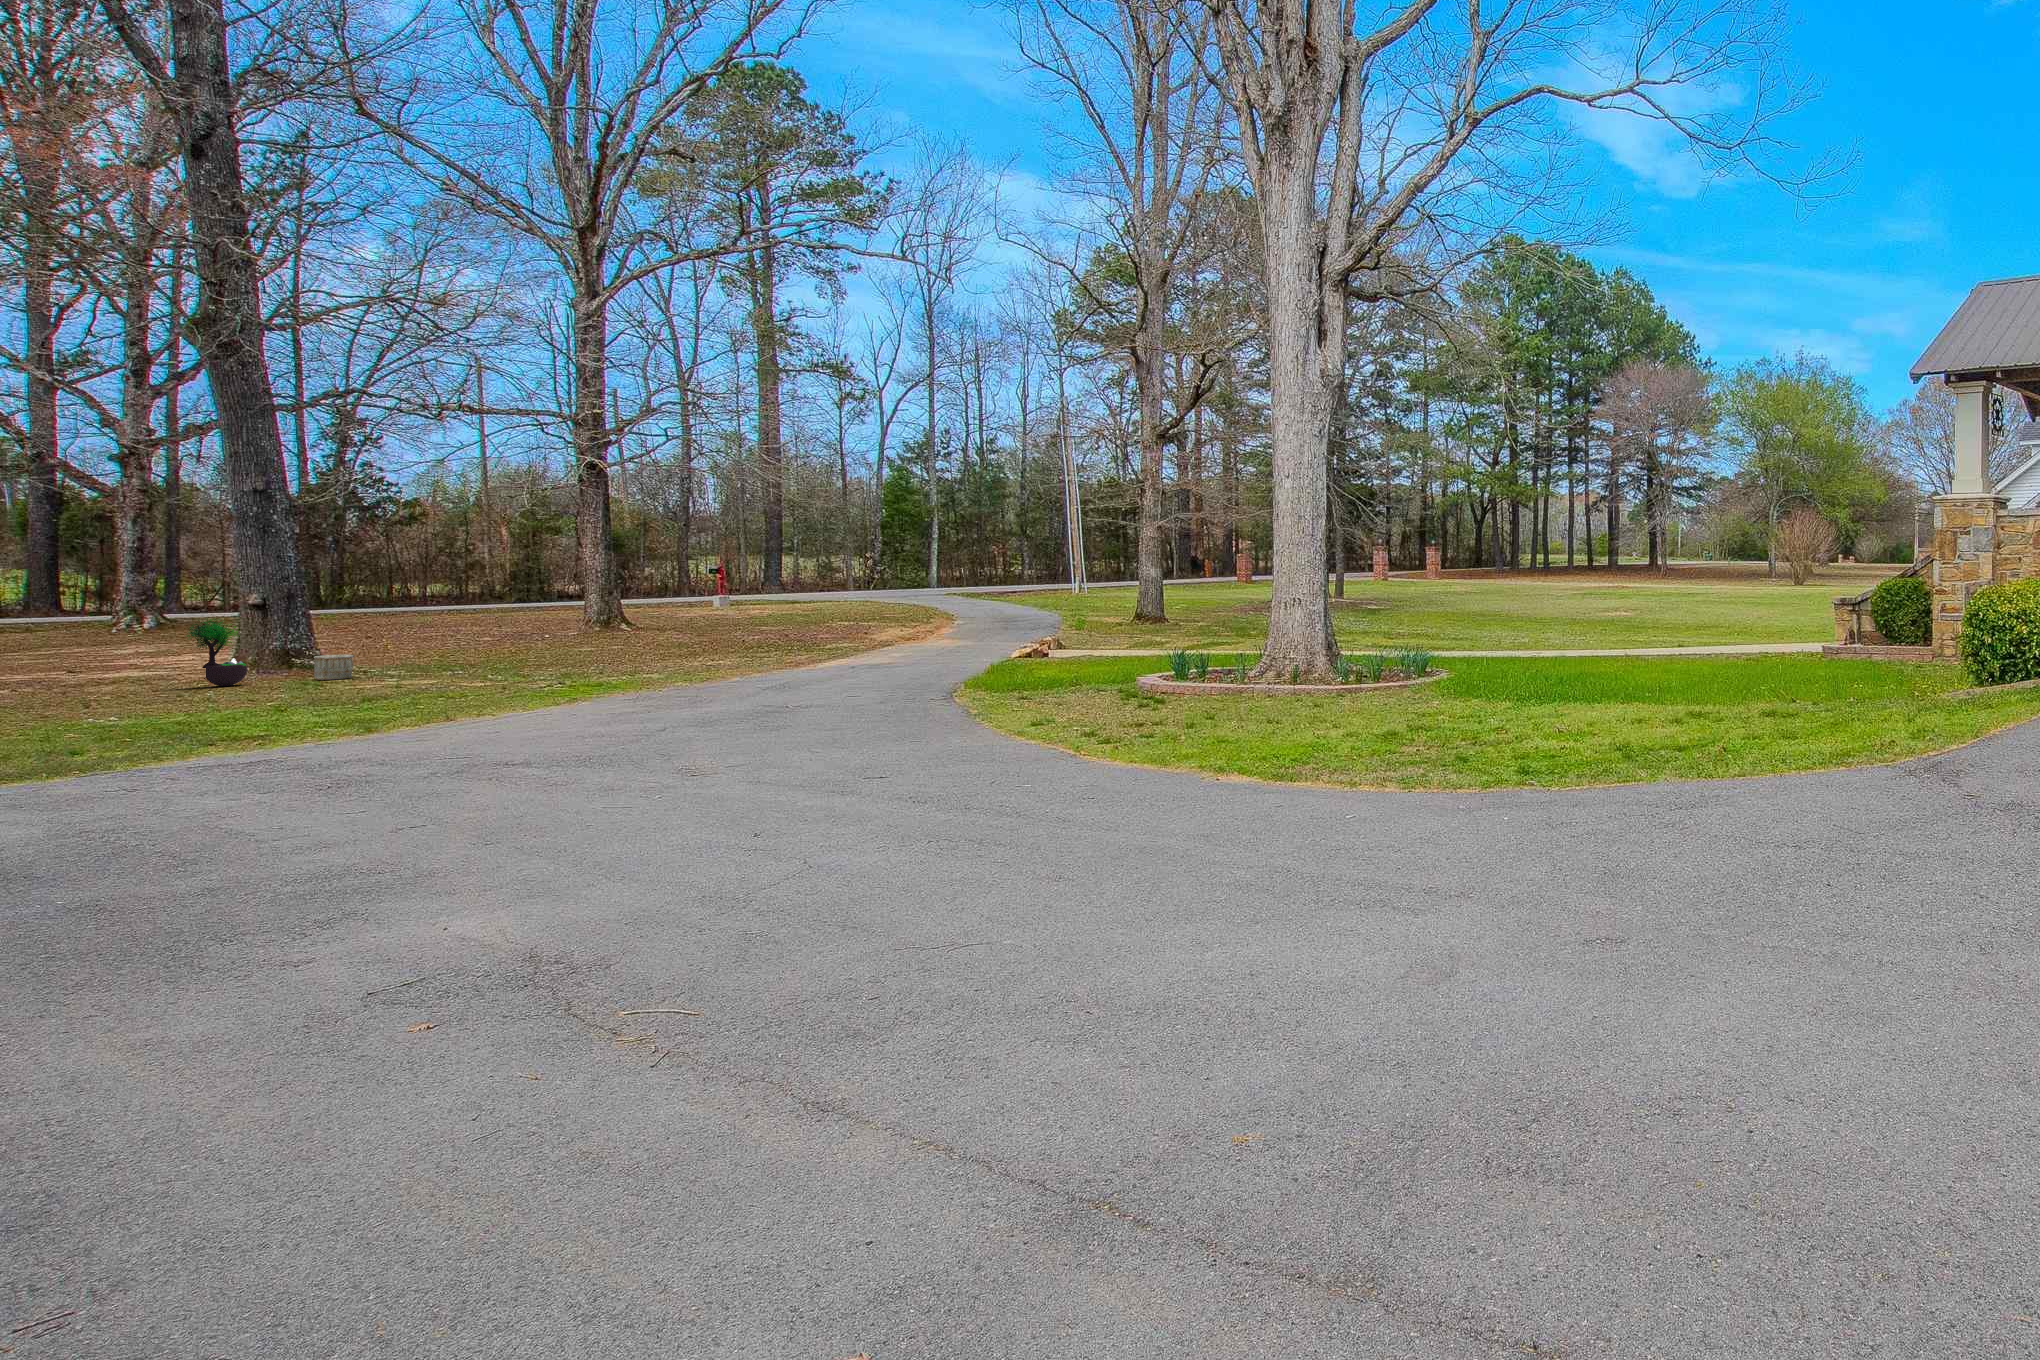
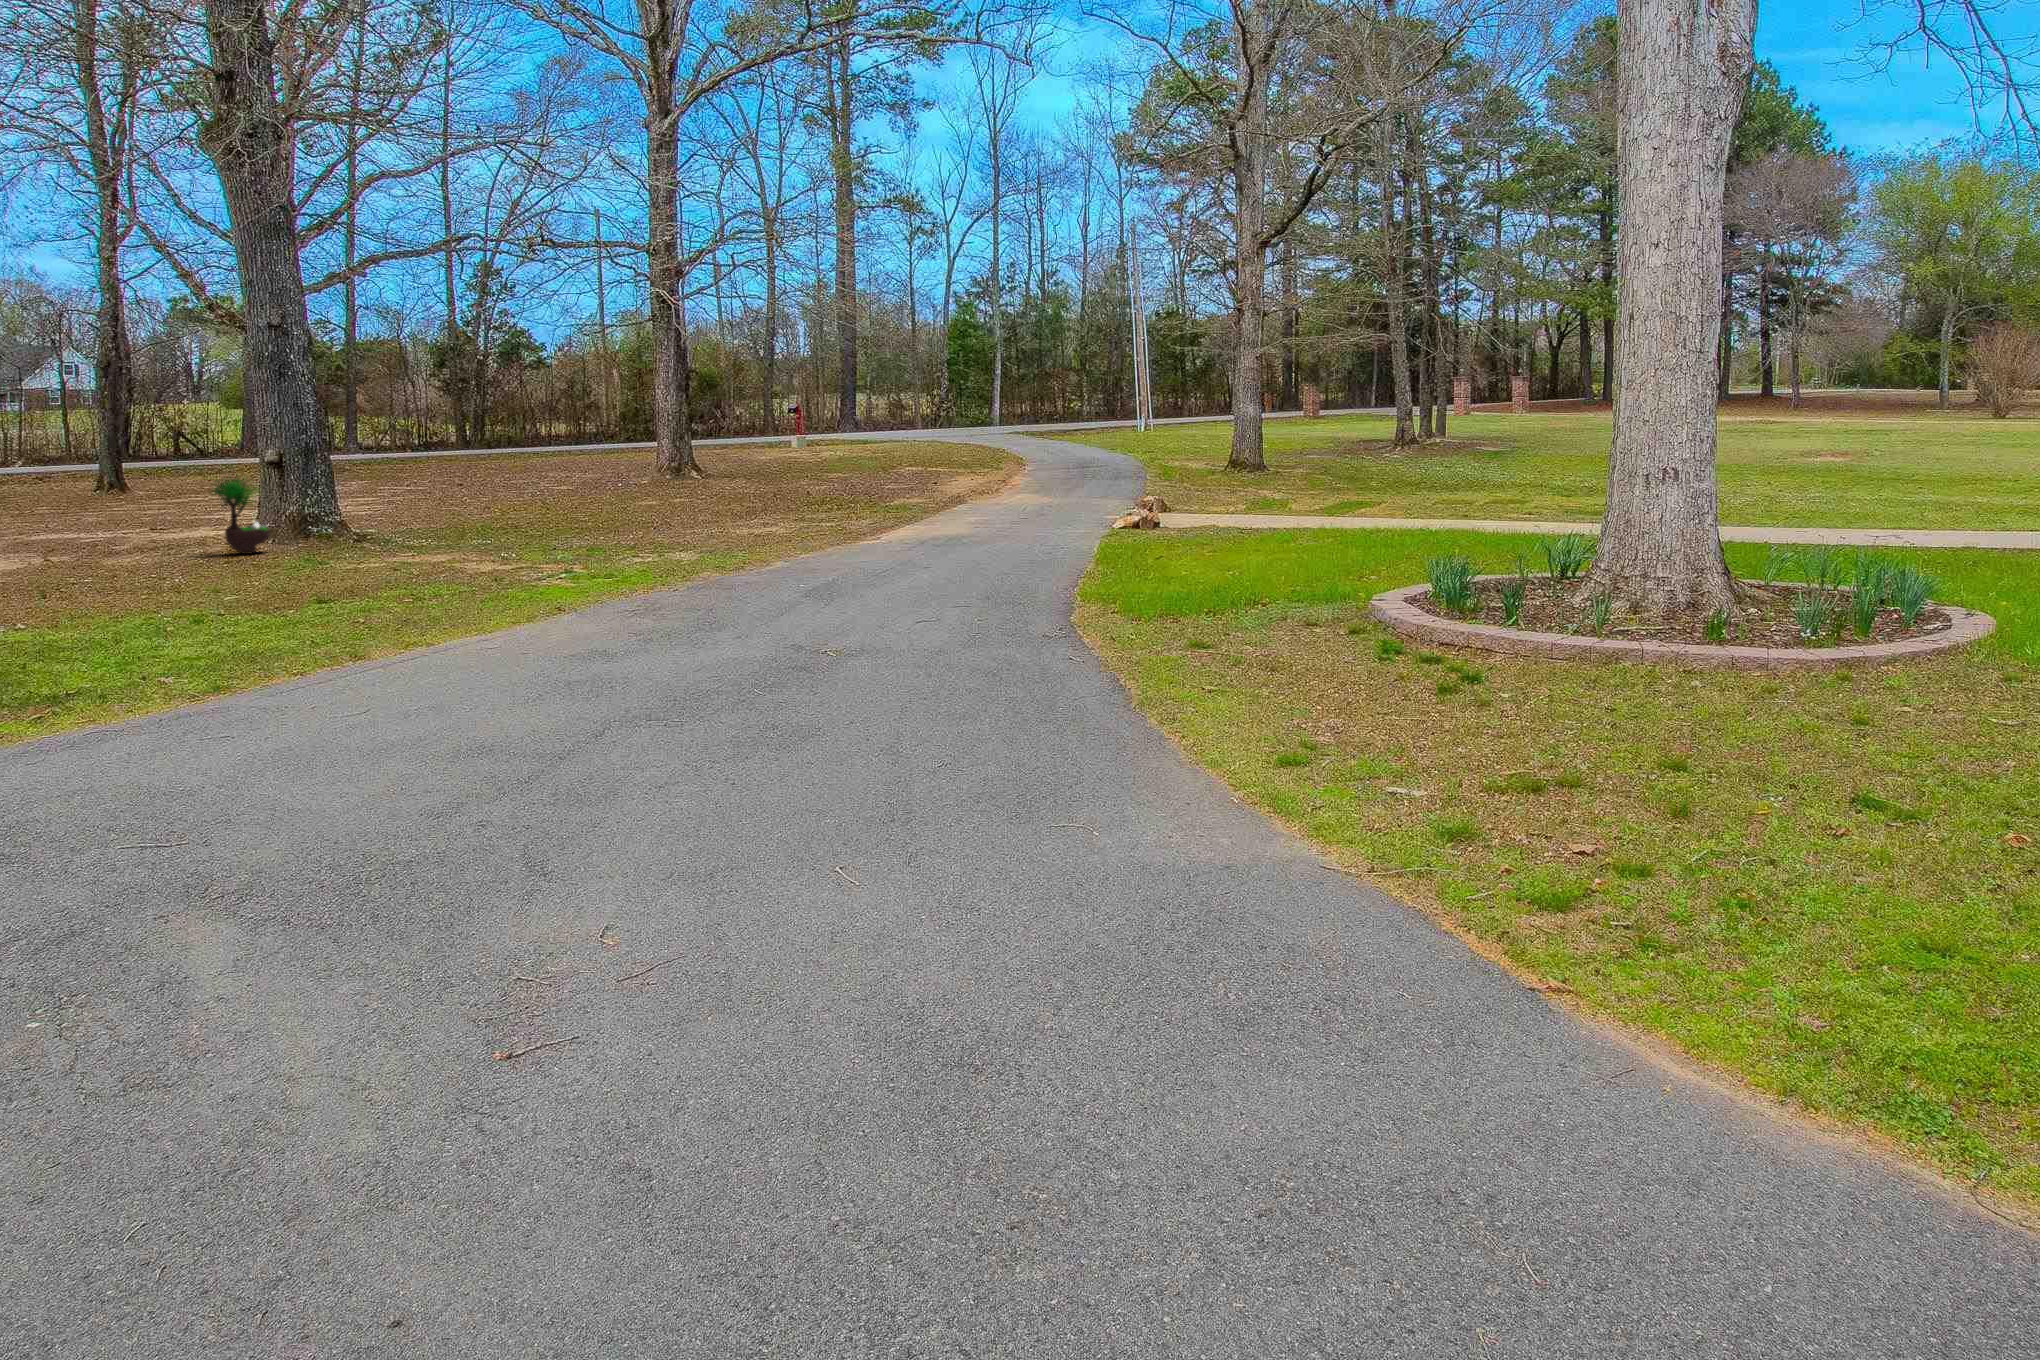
wooden bucket: present [314,655,354,680] -> none [336,518,376,548]

